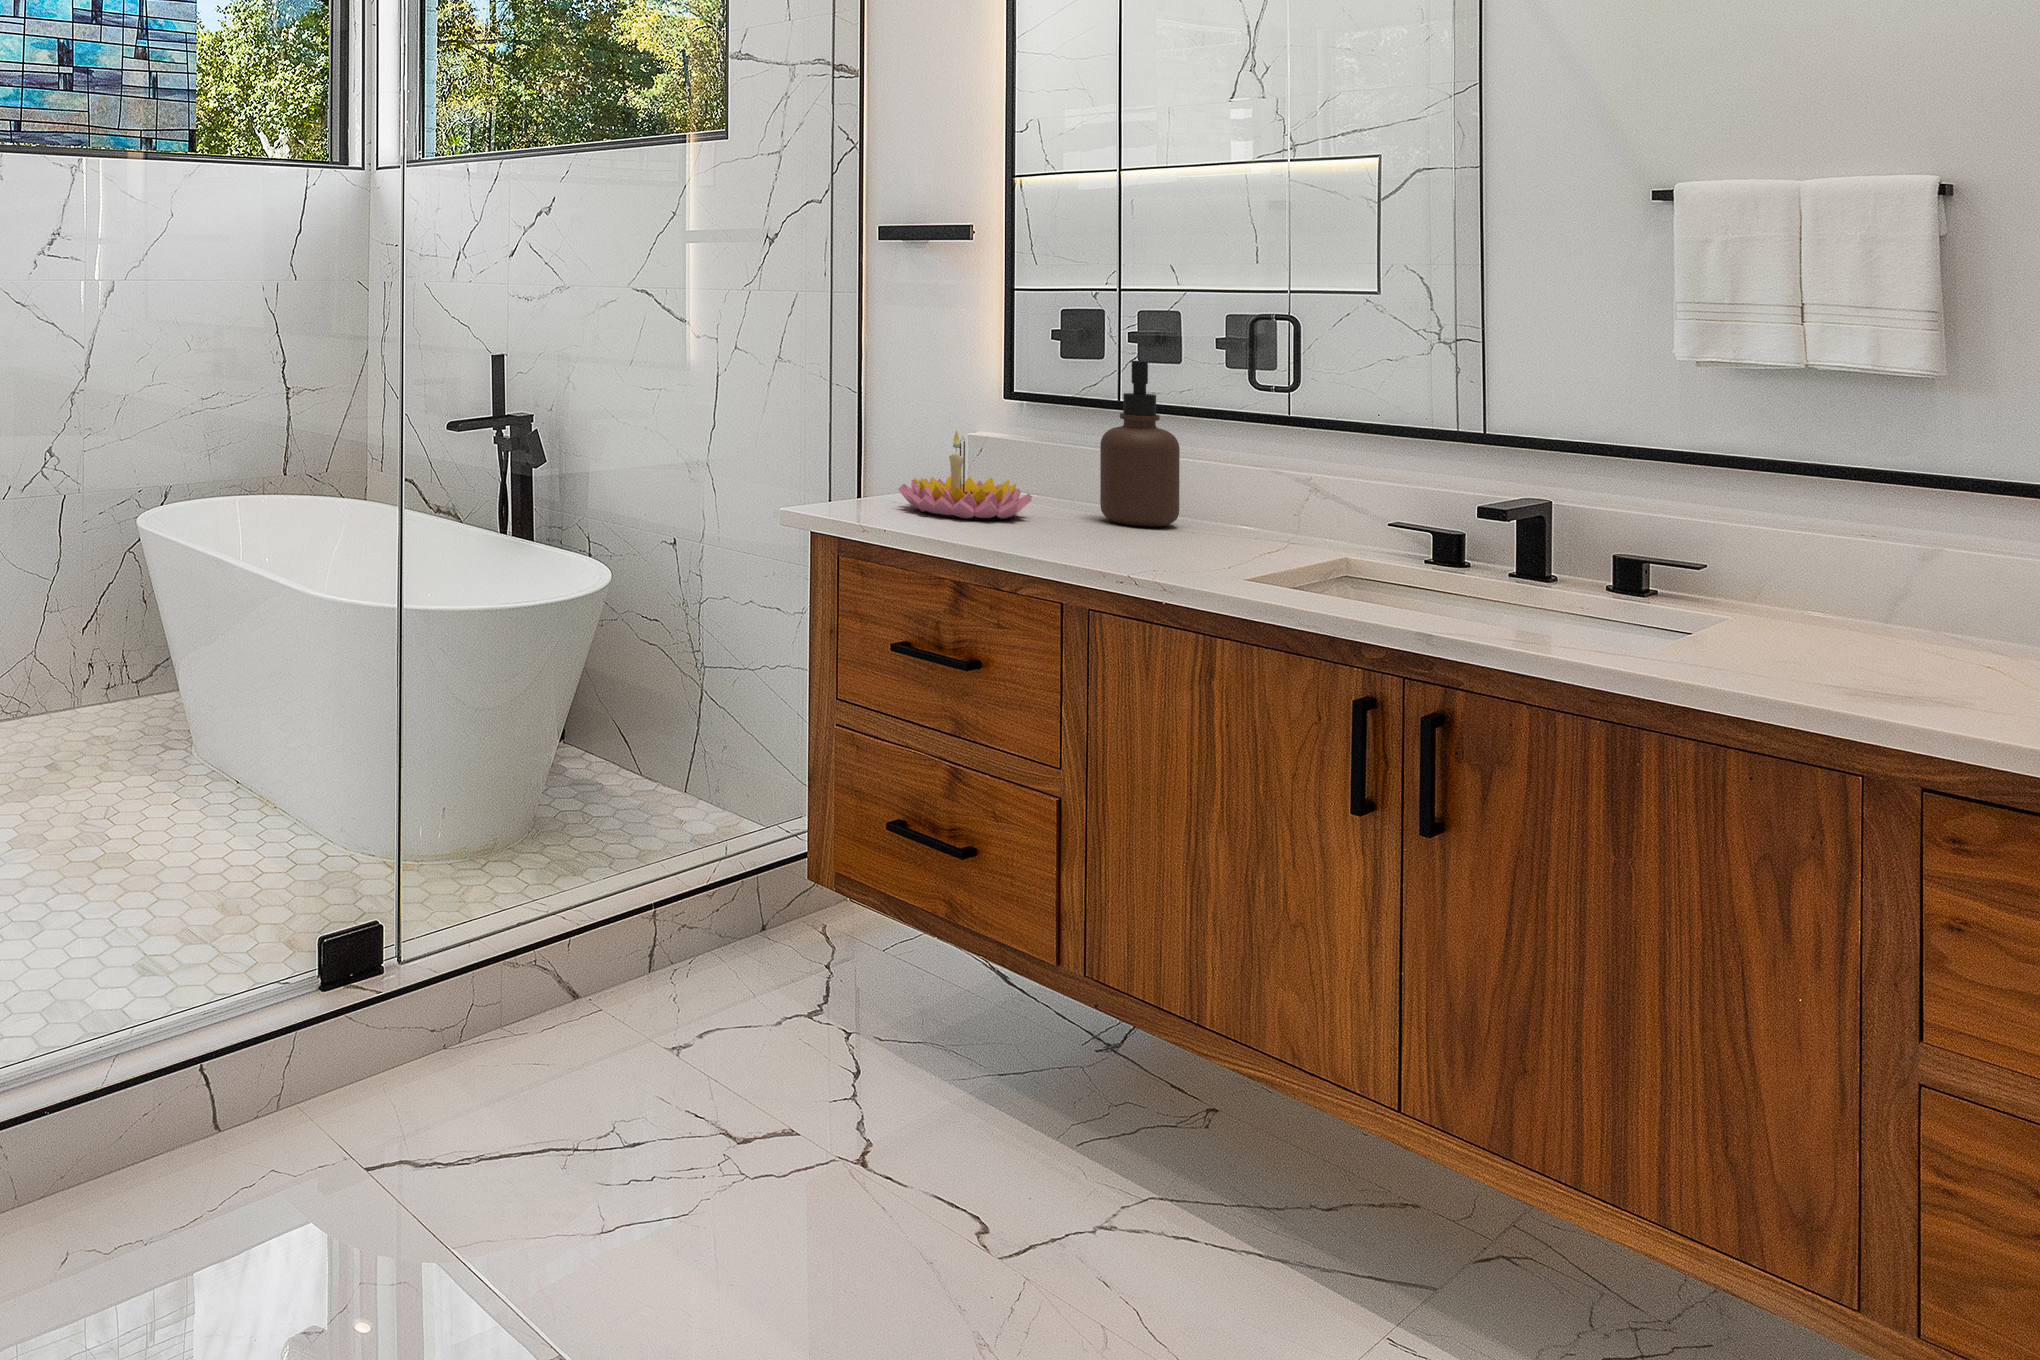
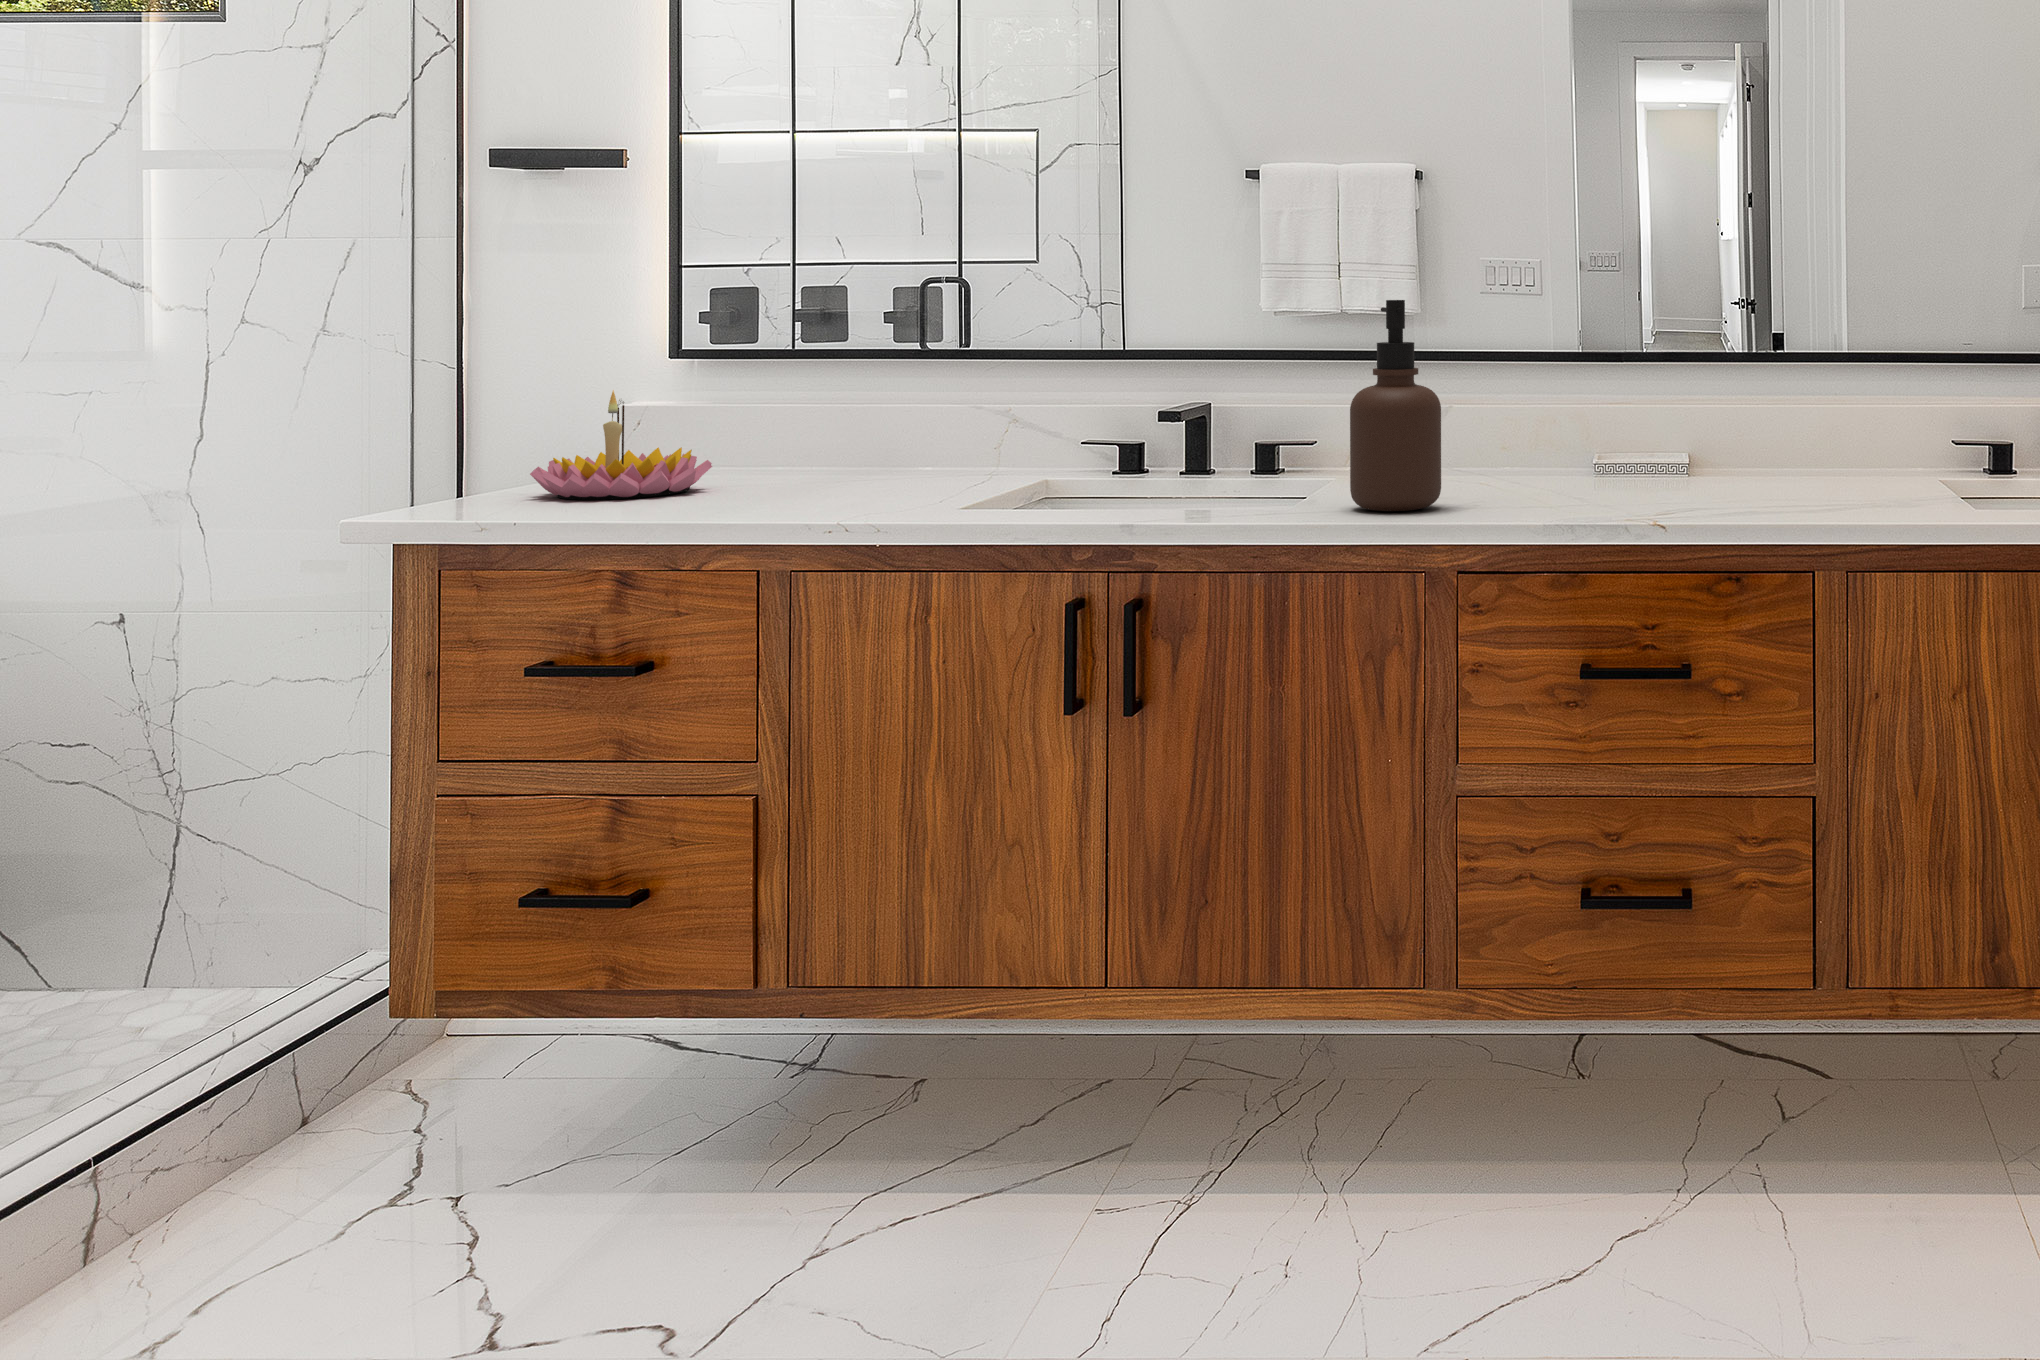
soap dispenser: present [1100,361,1180,527] -> present [1350,300,1441,511]

